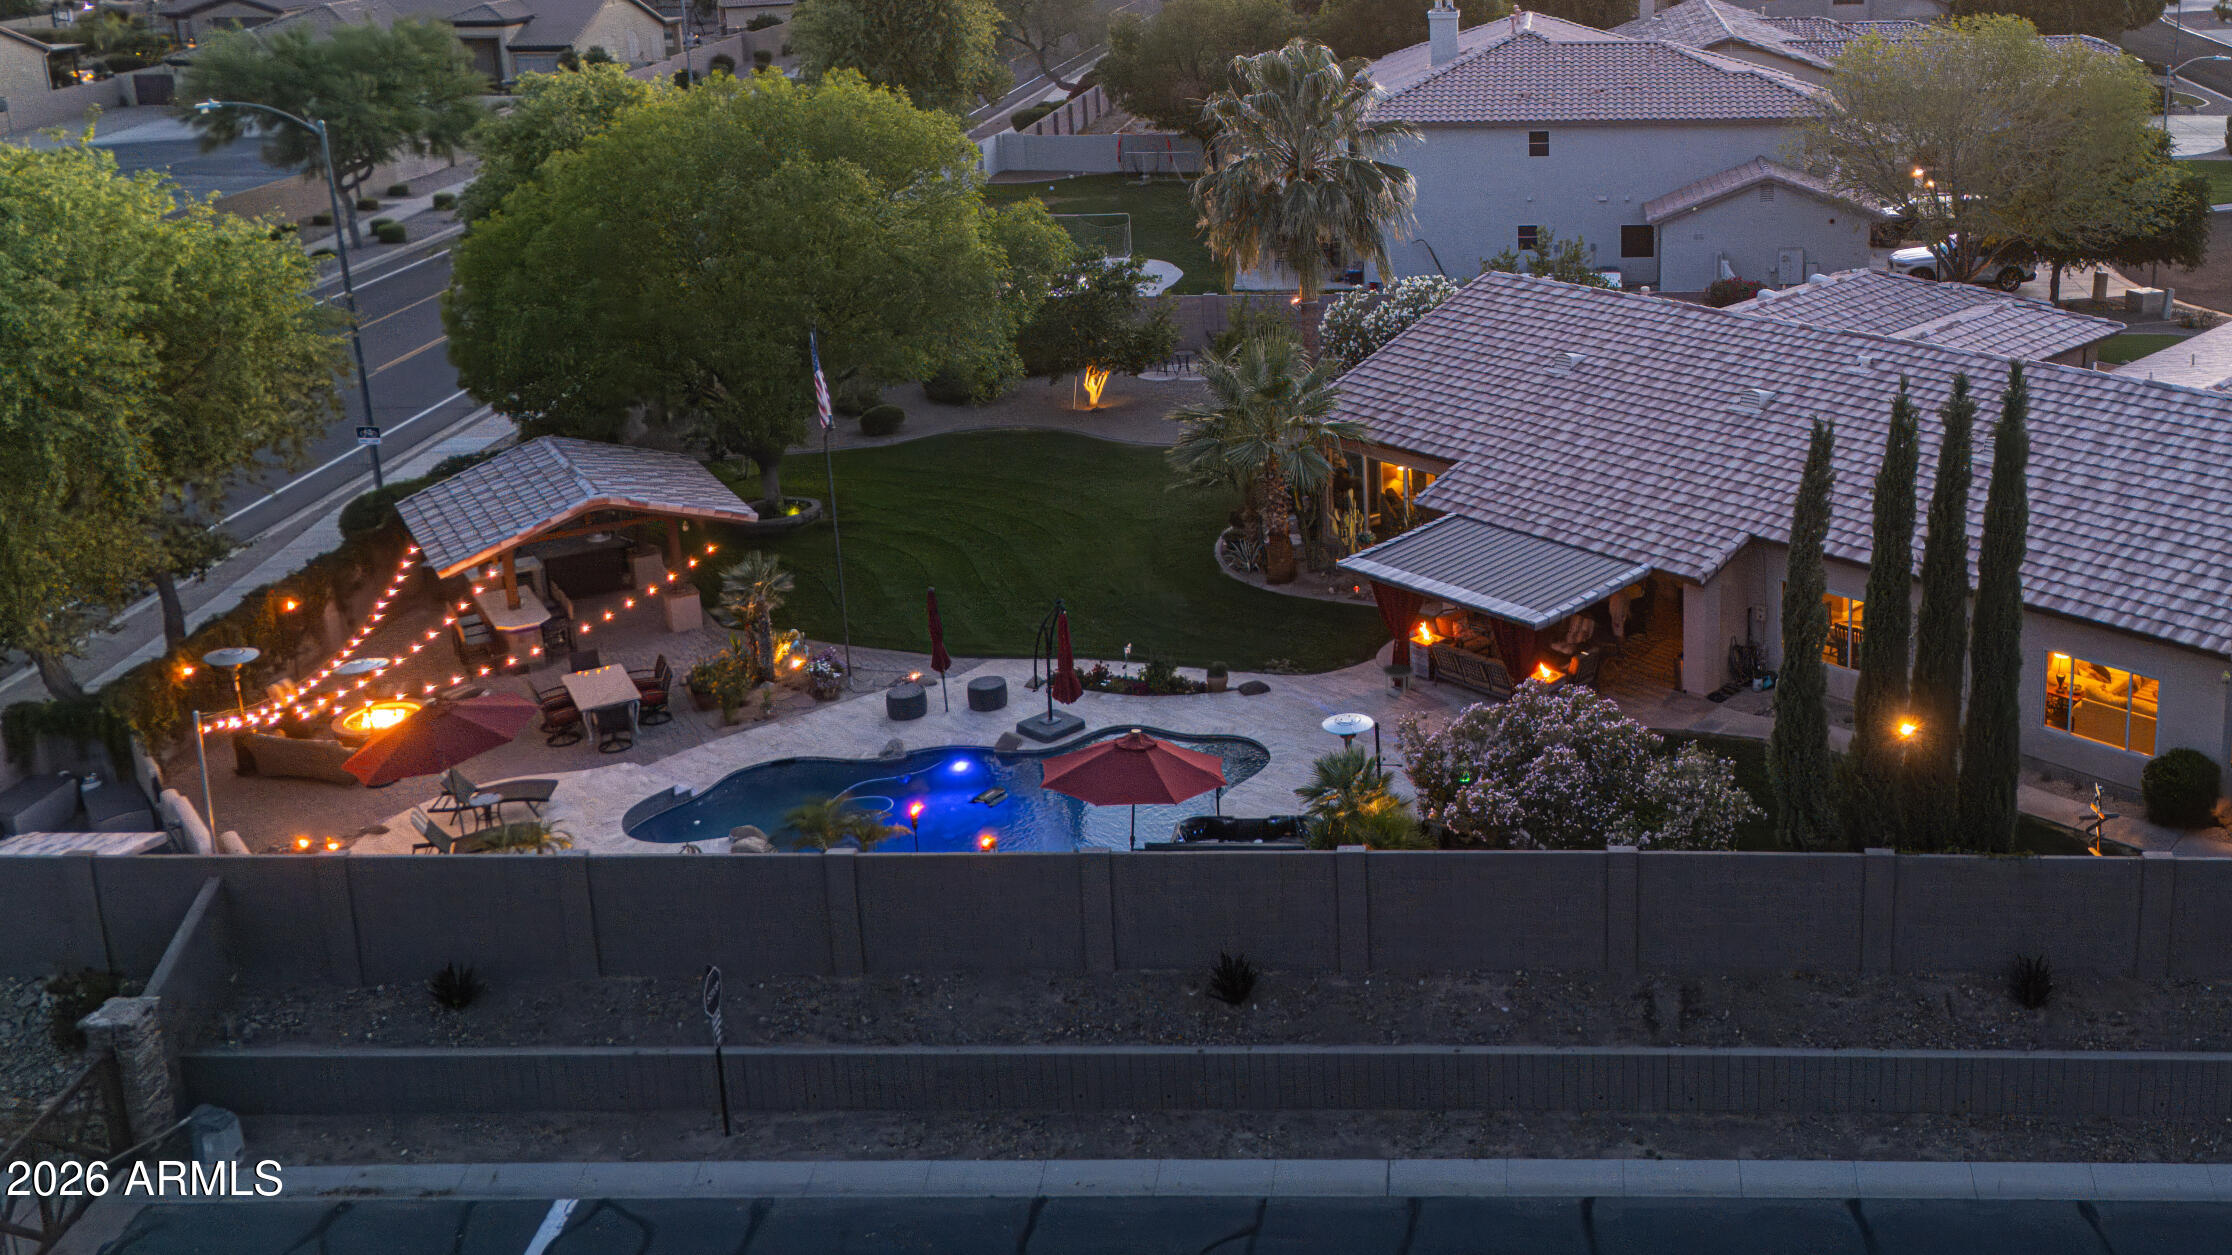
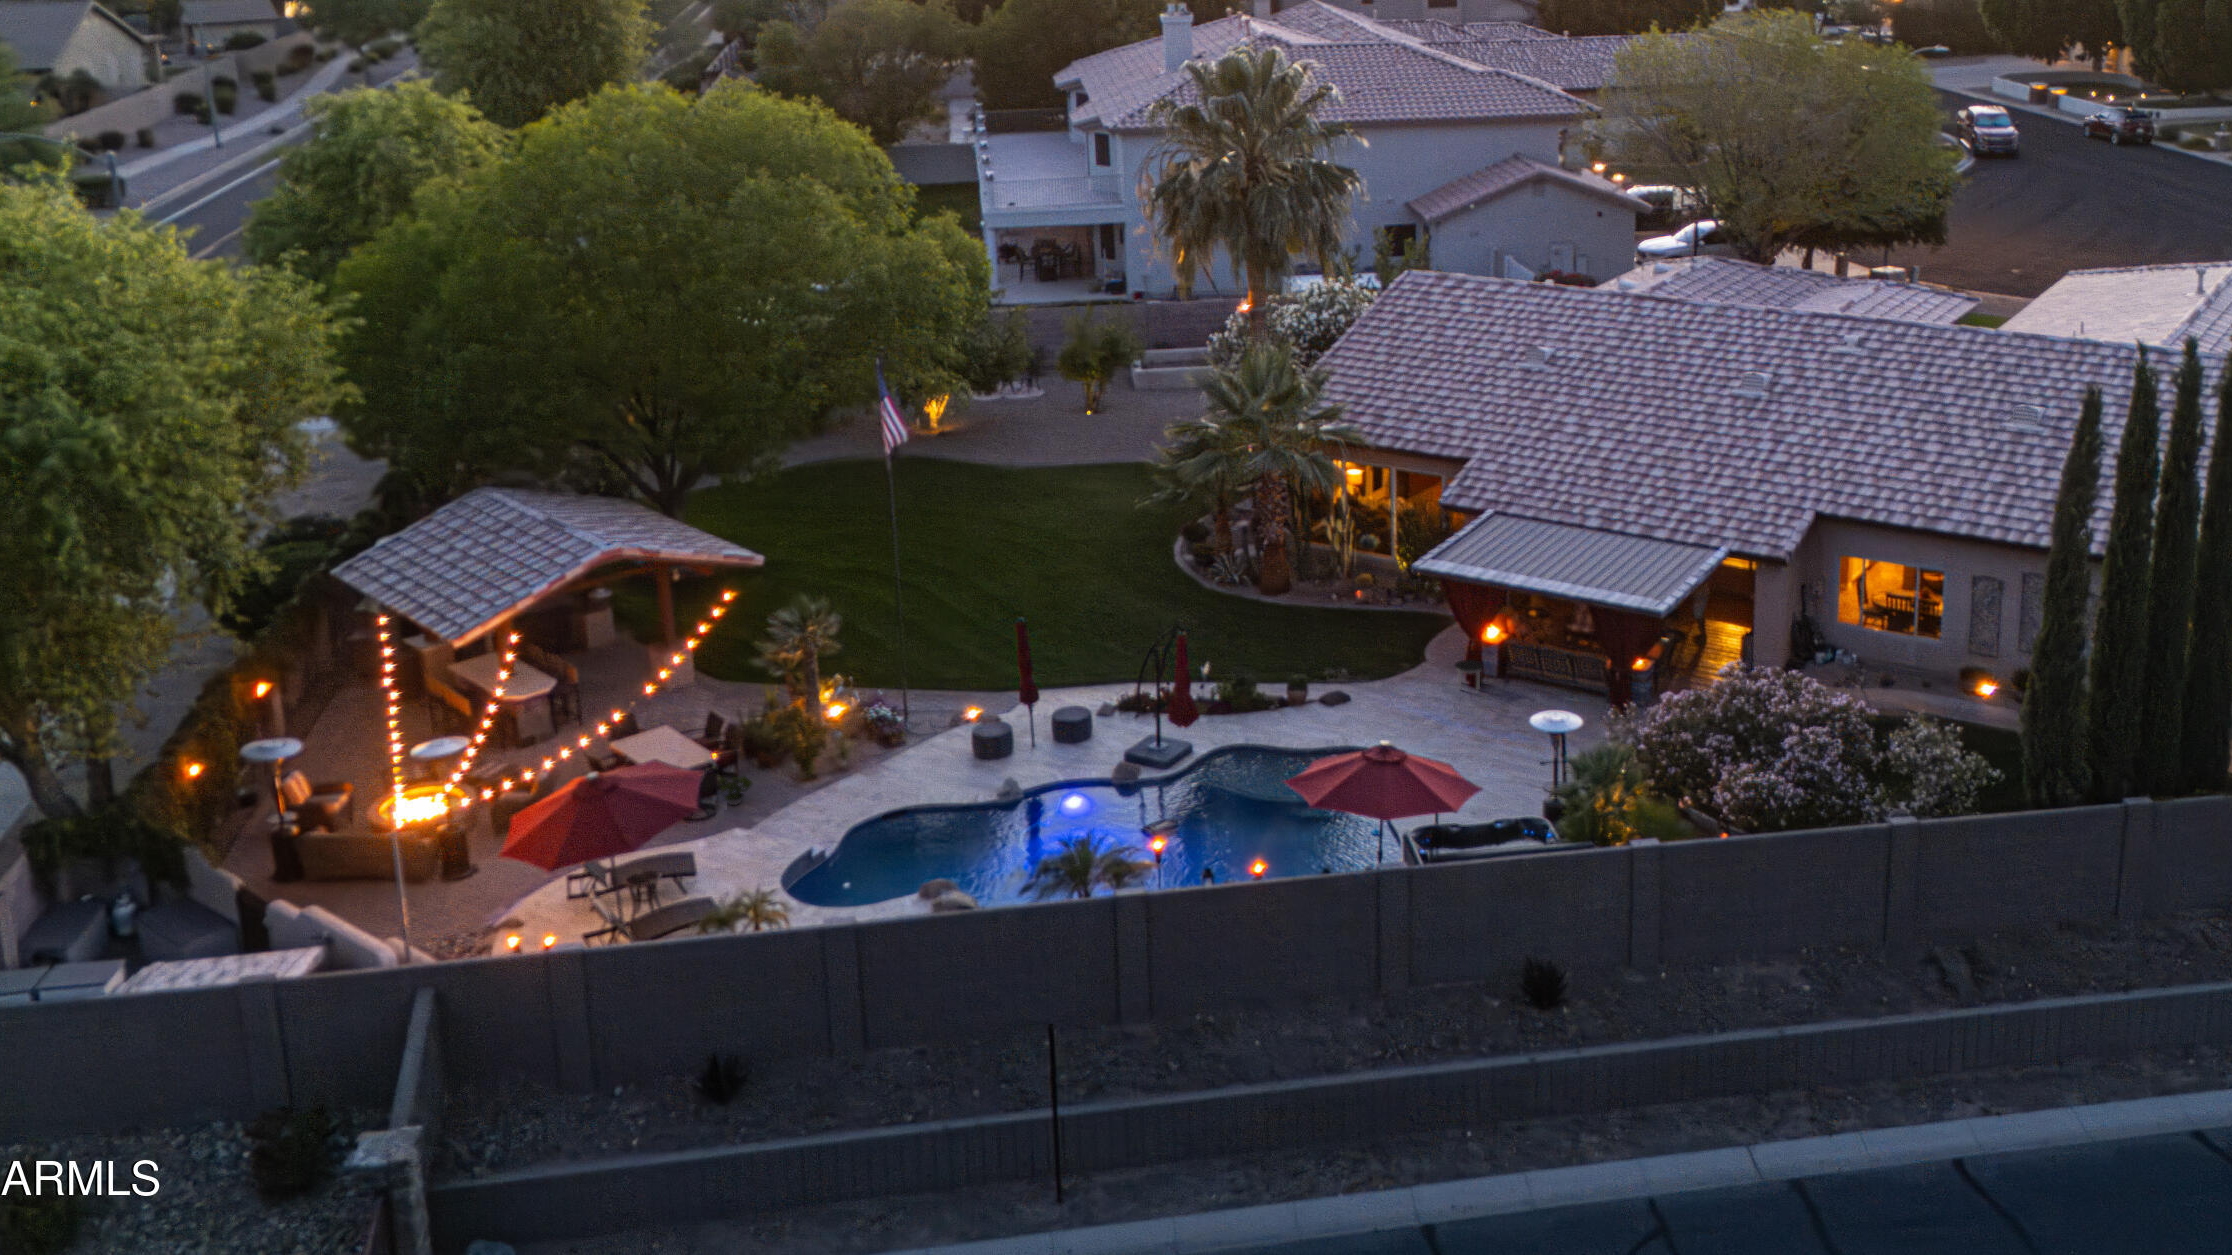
potted plant: none [632,714,663,741] -> present [719,776,752,805]

